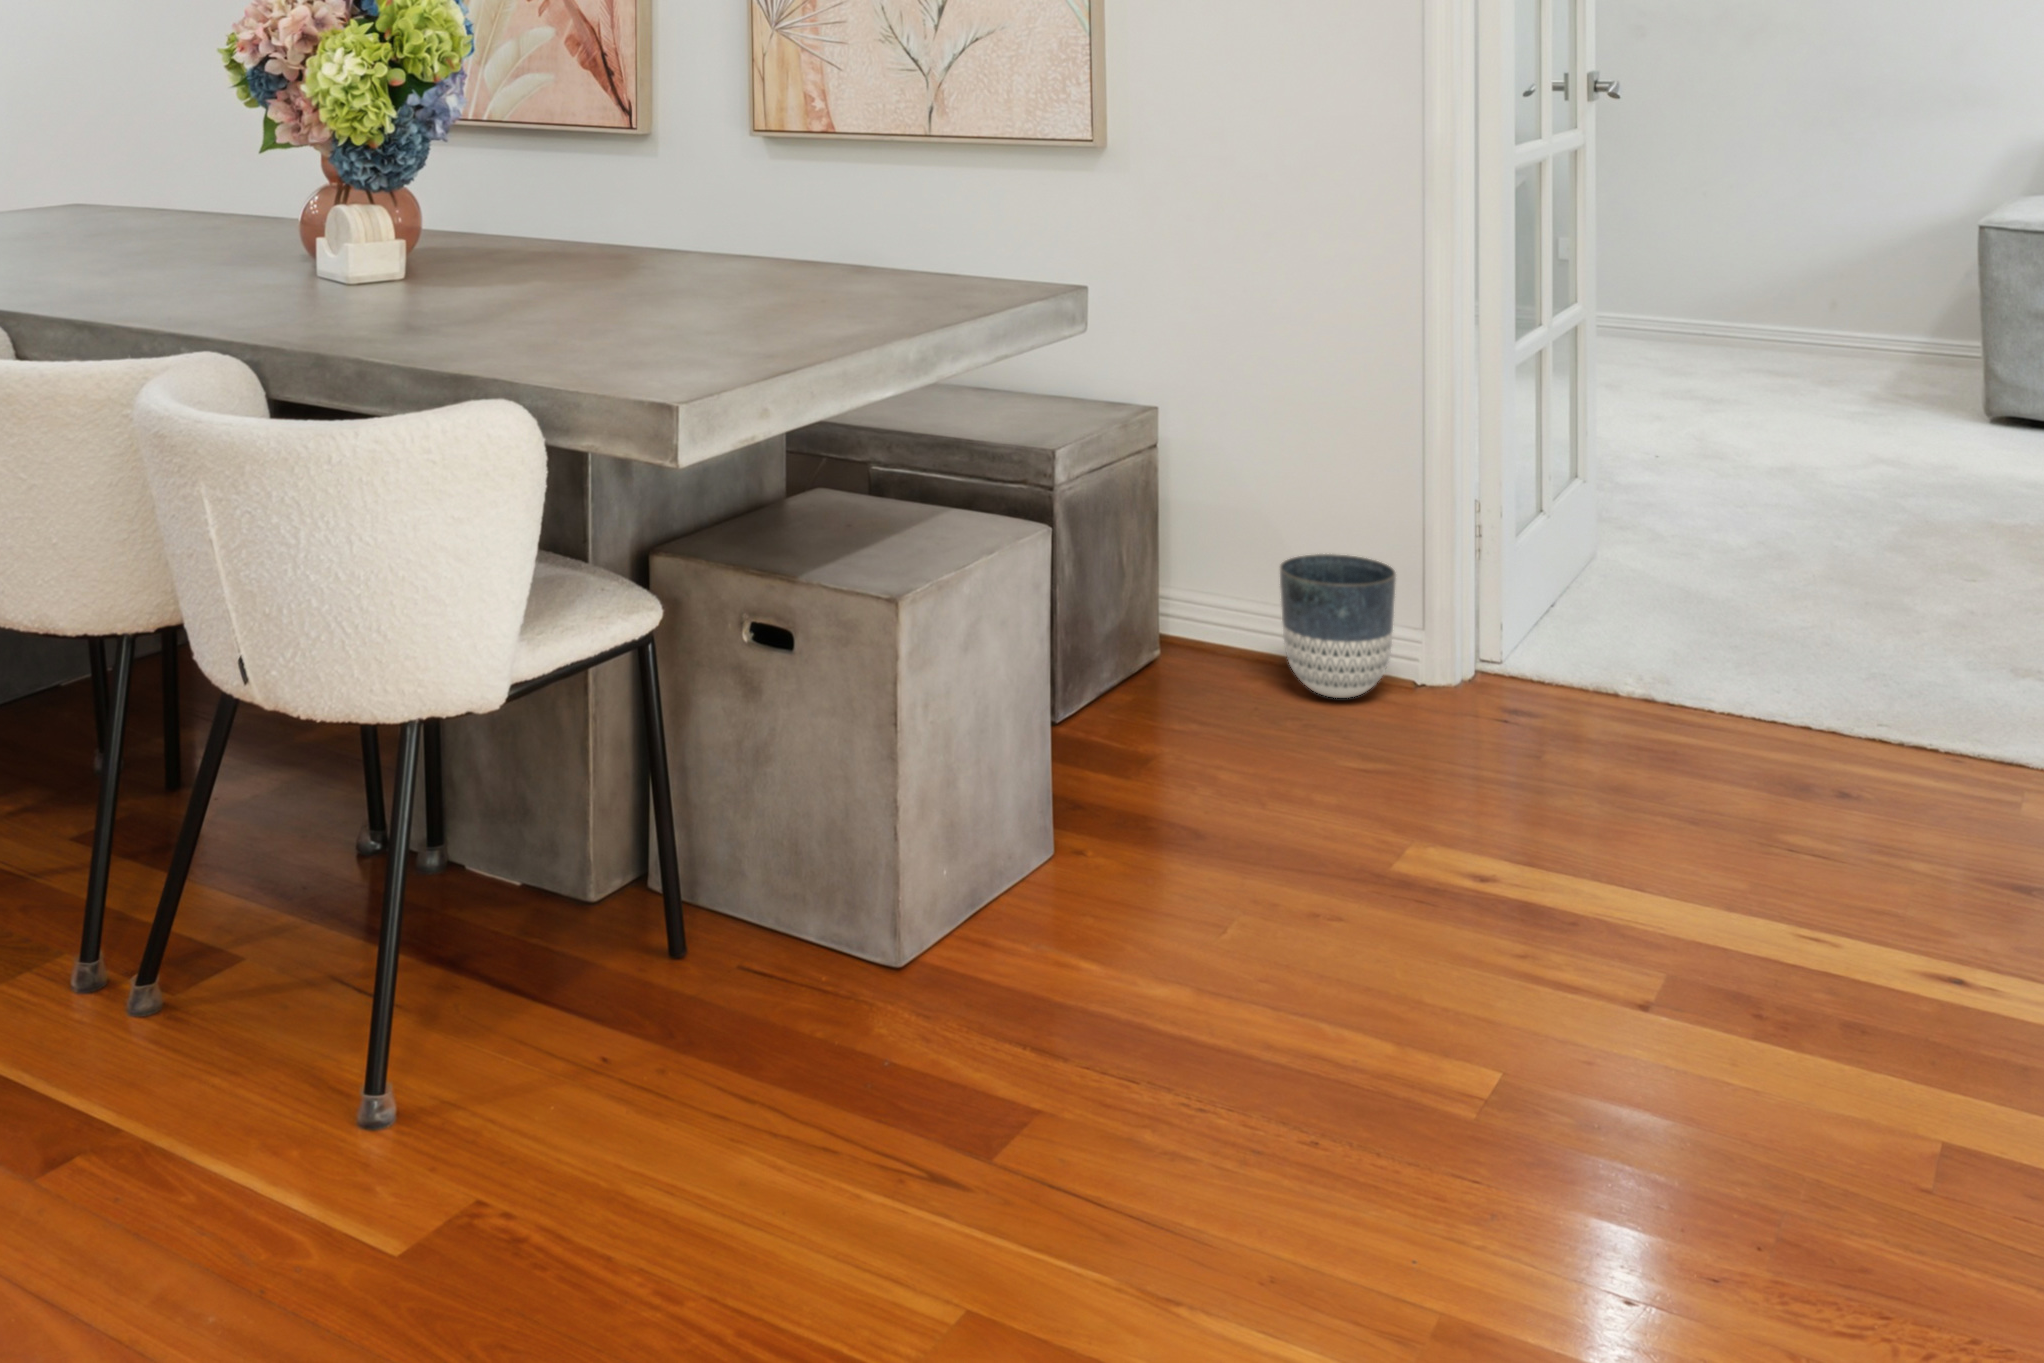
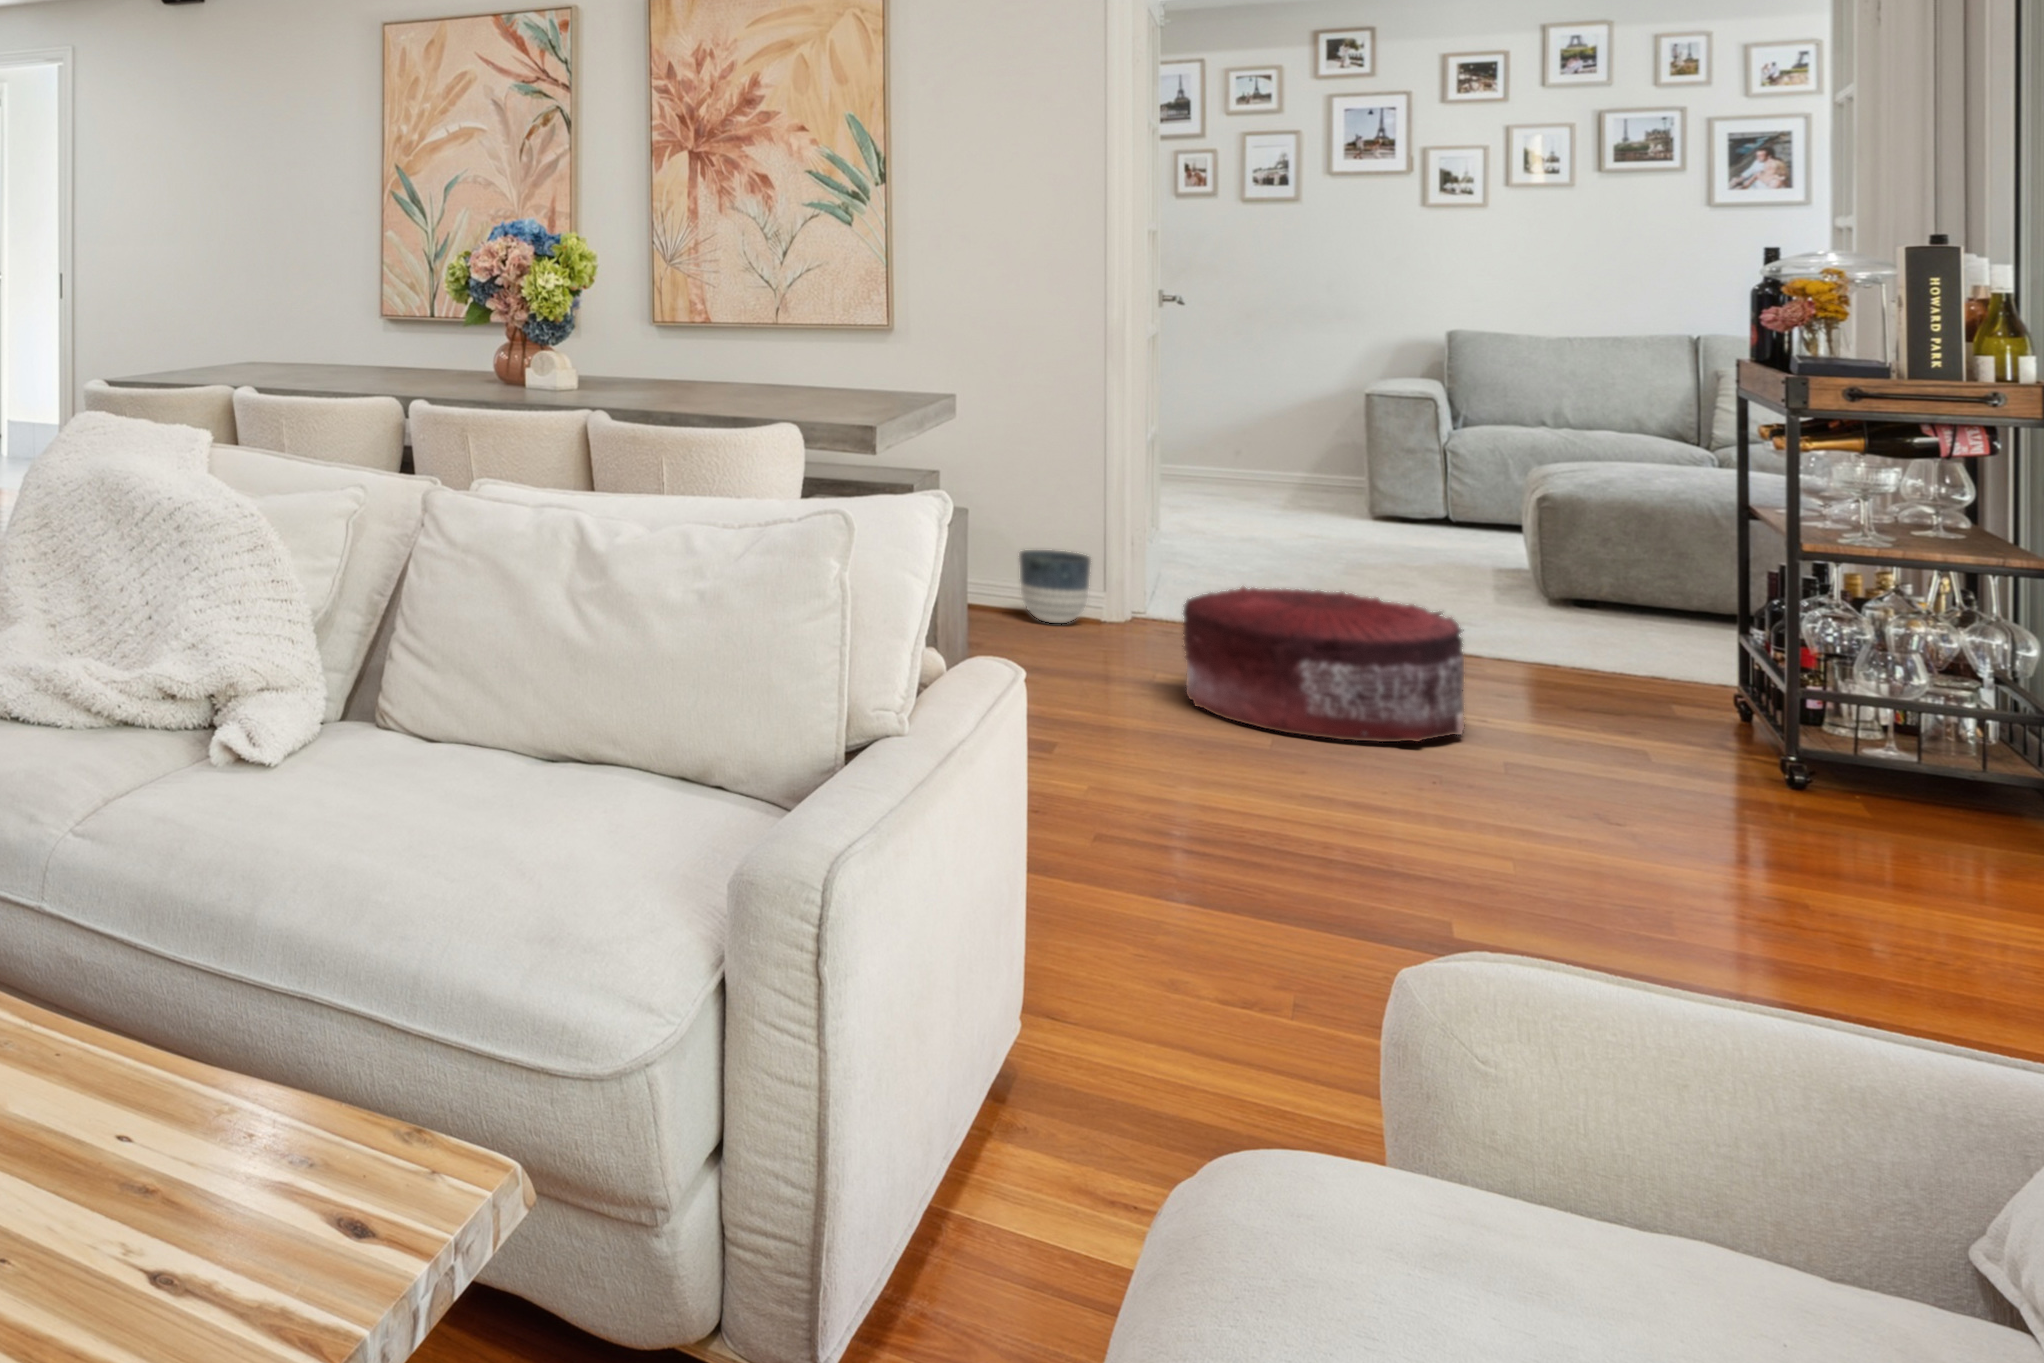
pouf: none [1407,684,1922,1093] -> present [1183,587,1465,742]

